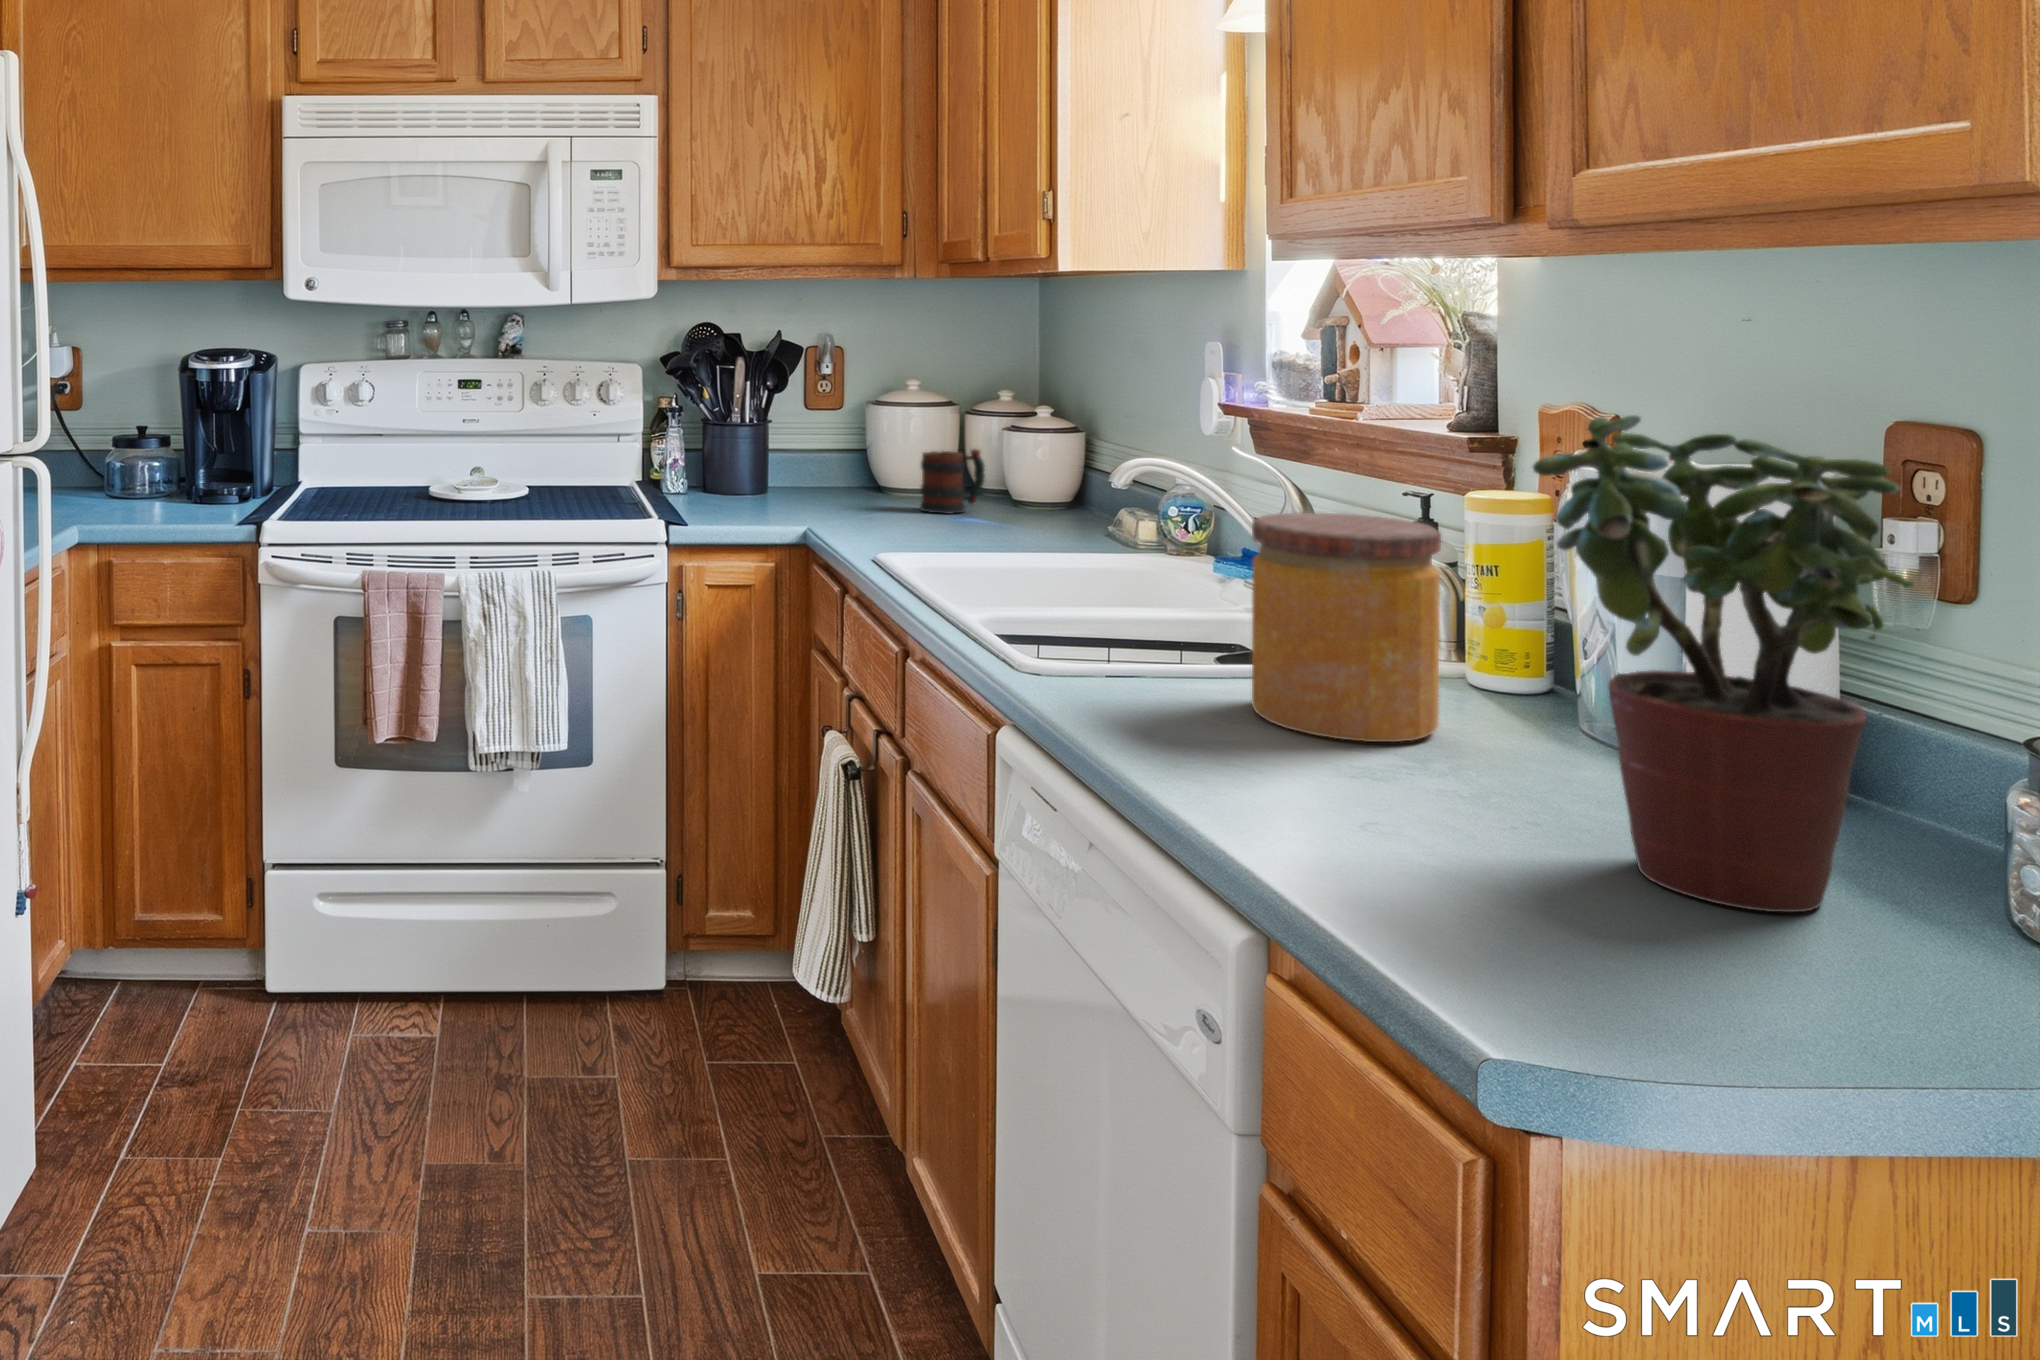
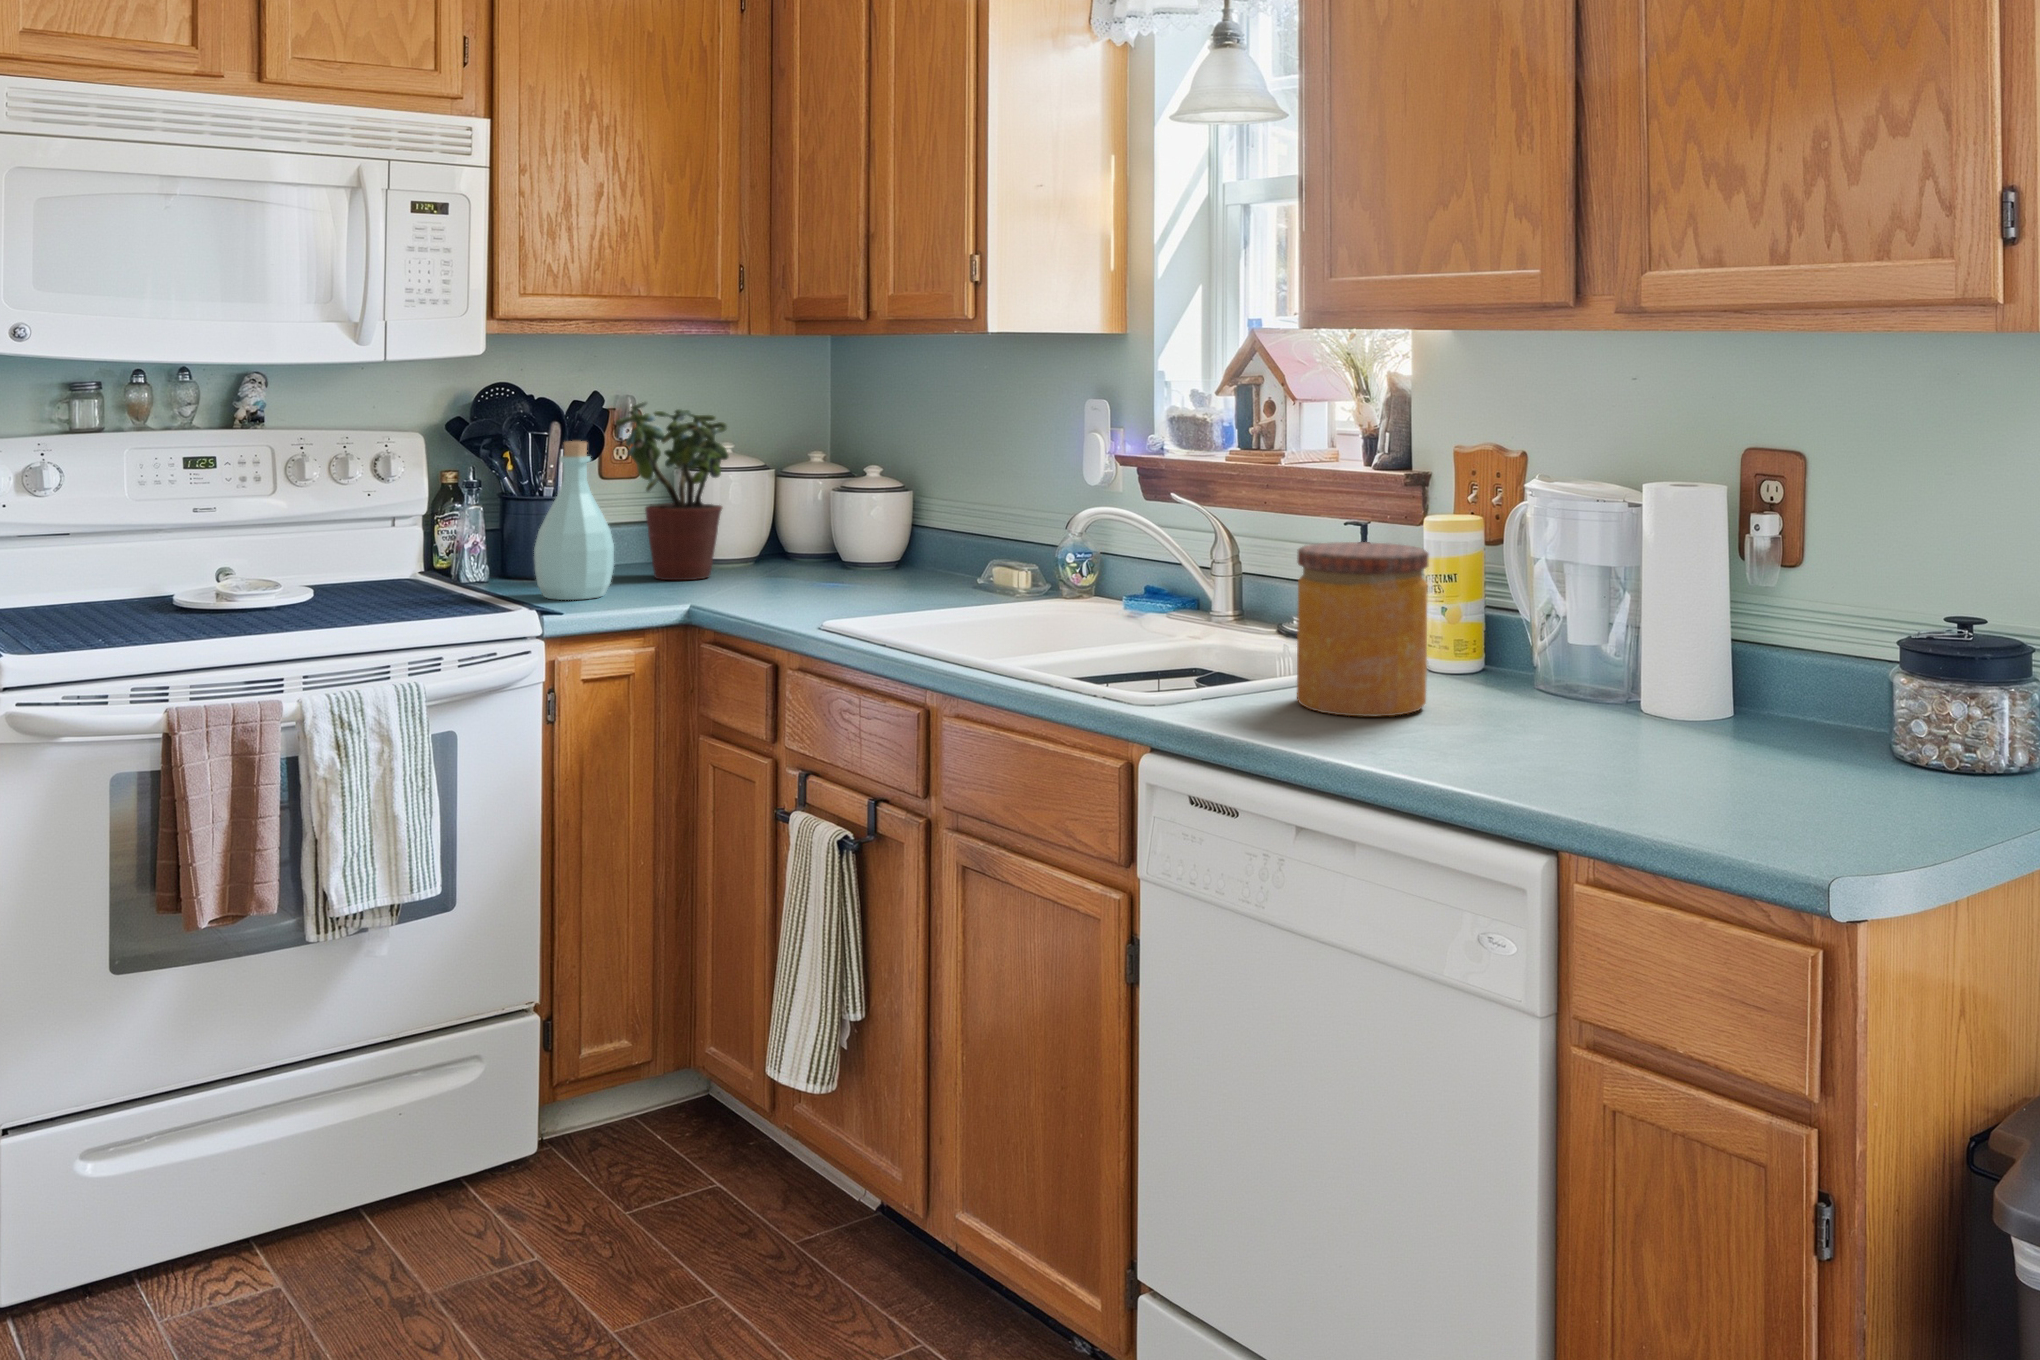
bottle: none [695,374,760,512] -> present [534,441,614,600]
potted plant: present [1533,415,1912,912] -> present [616,402,728,580]
mug: present [920,449,985,514] -> none [774,514,839,584]

